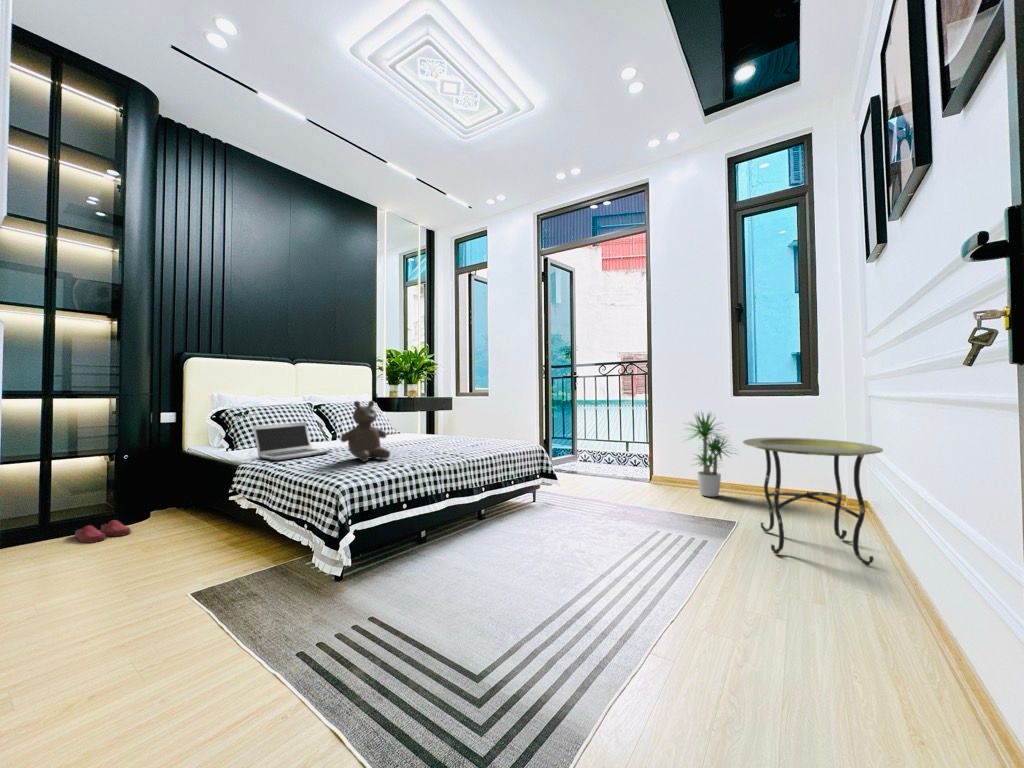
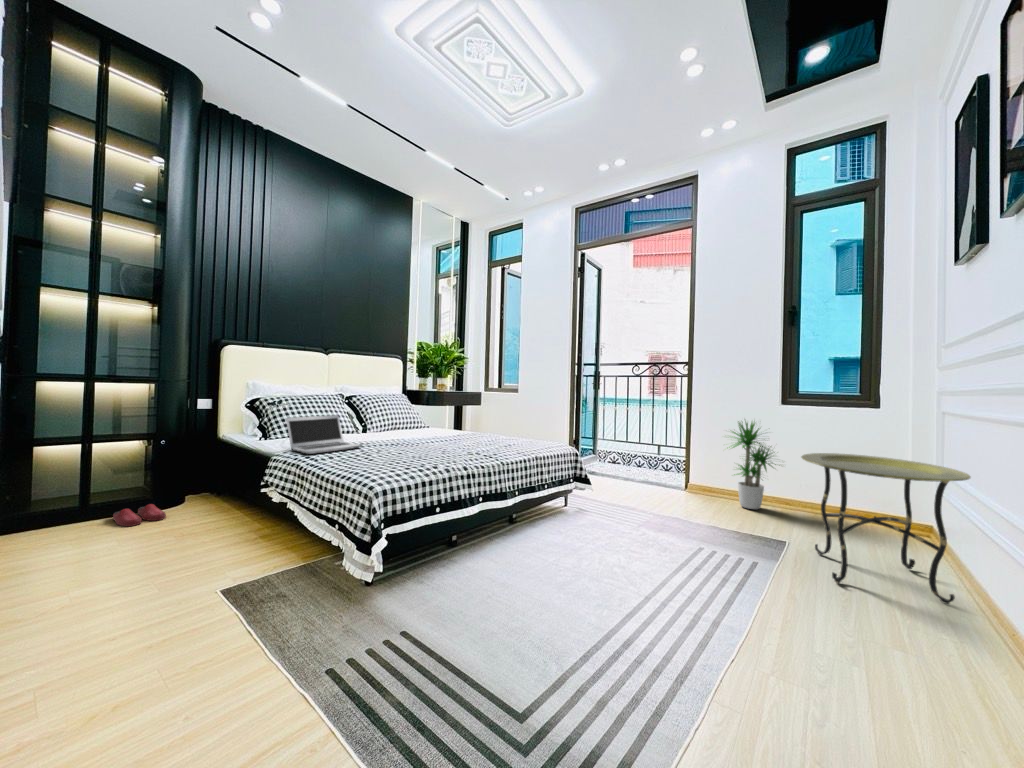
teddy bear: present [341,401,390,461] -> none [373,396,423,460]

